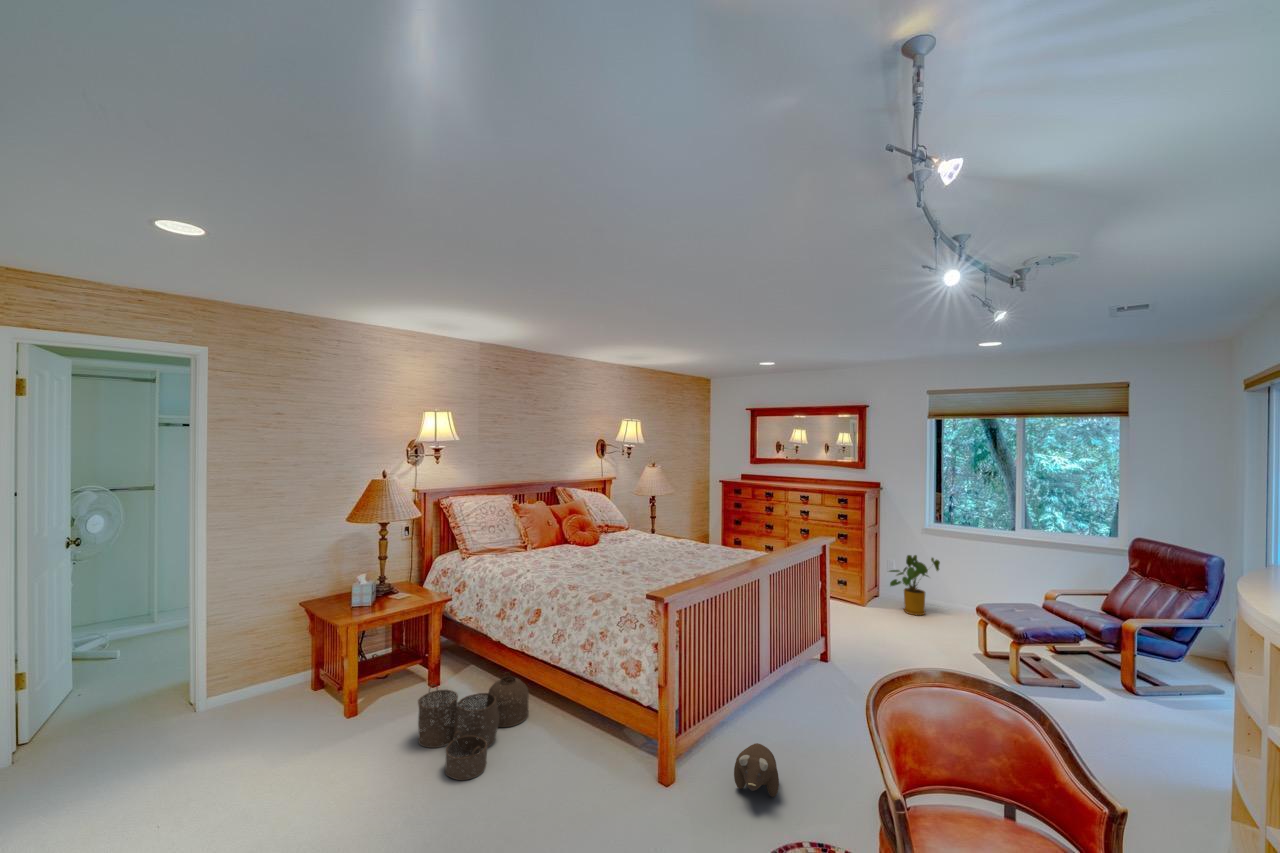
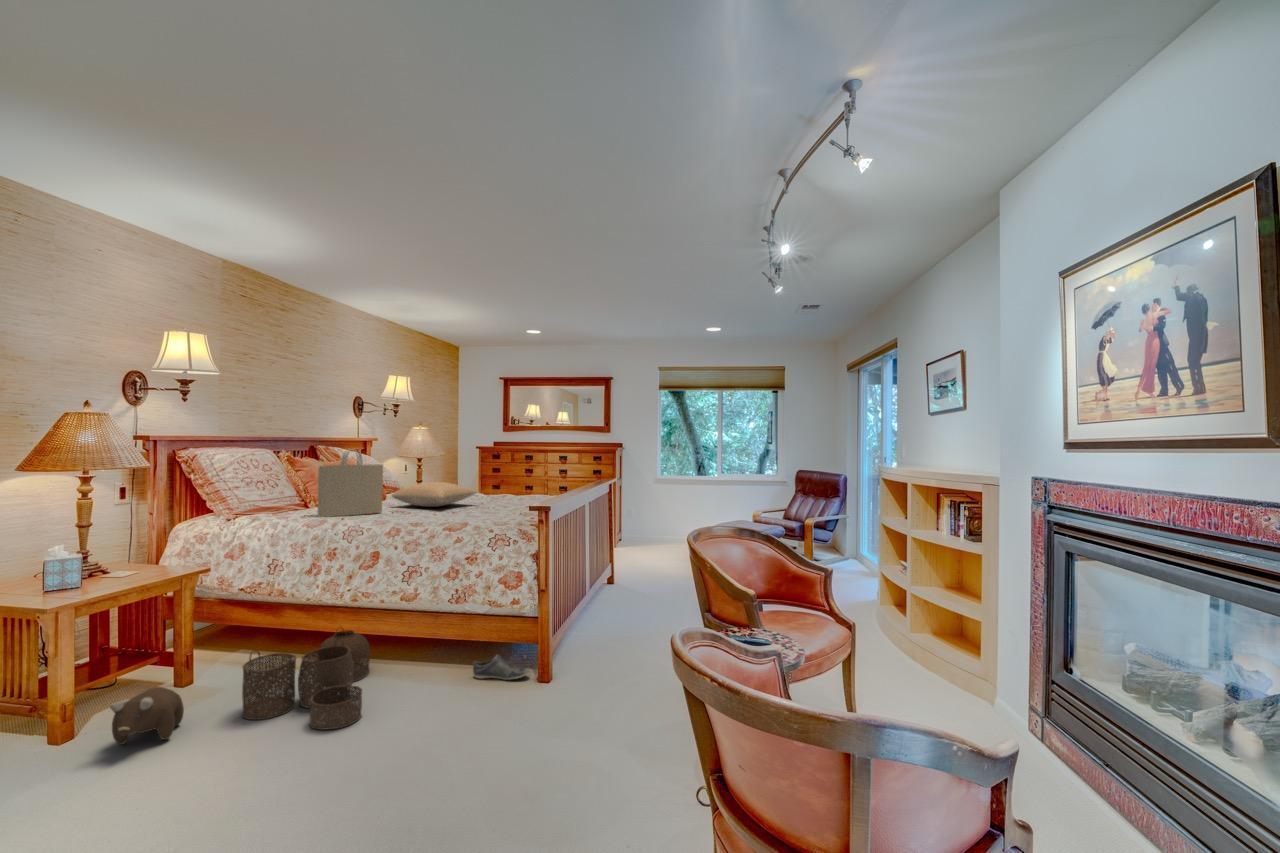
tote bag: none [519,505,572,564] -> present [318,449,383,517]
pillow: none [590,533,666,559] -> present [392,482,477,507]
house plant: present [890,555,940,615] -> none [635,501,671,549]
shoe: none [595,741,641,775] -> present [473,655,529,680]
plush toy: present [734,743,779,797] -> present [110,687,184,744]

